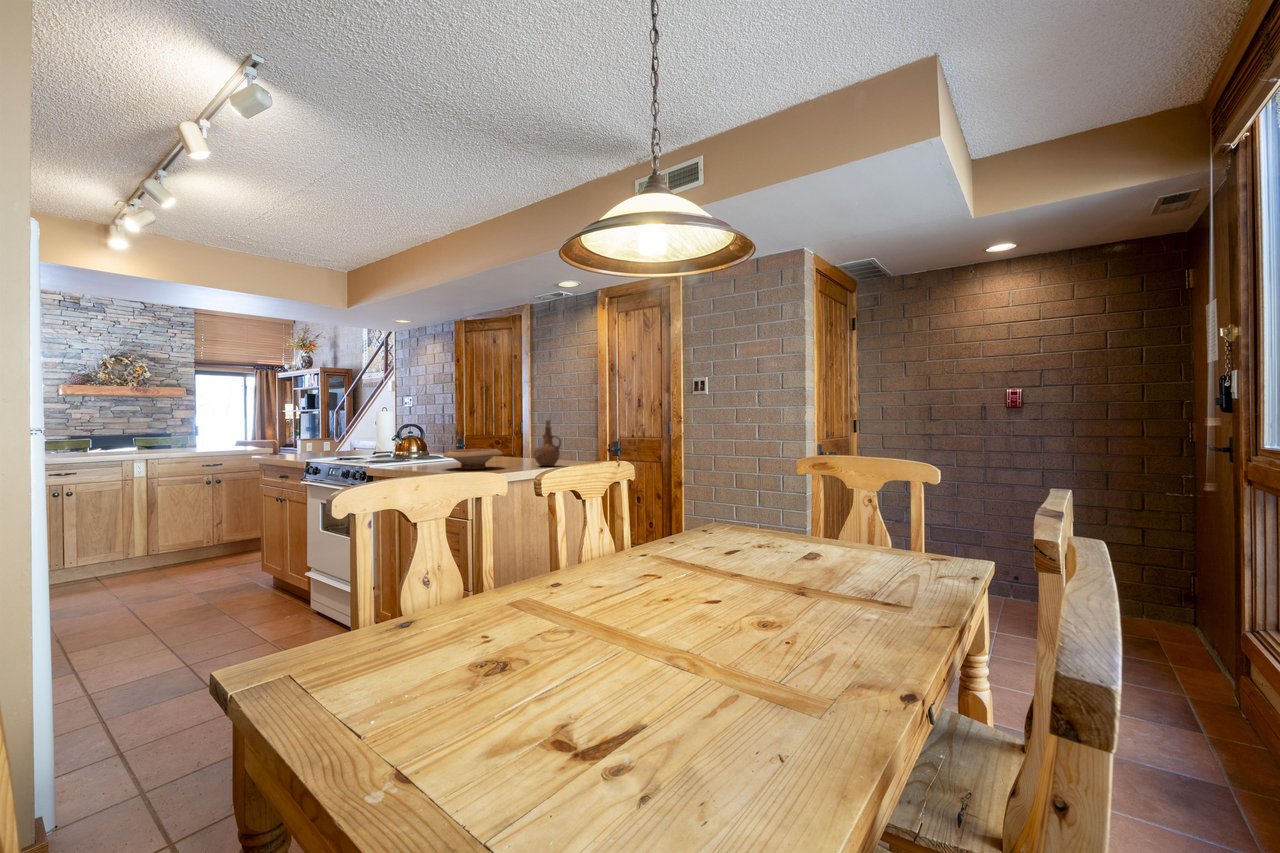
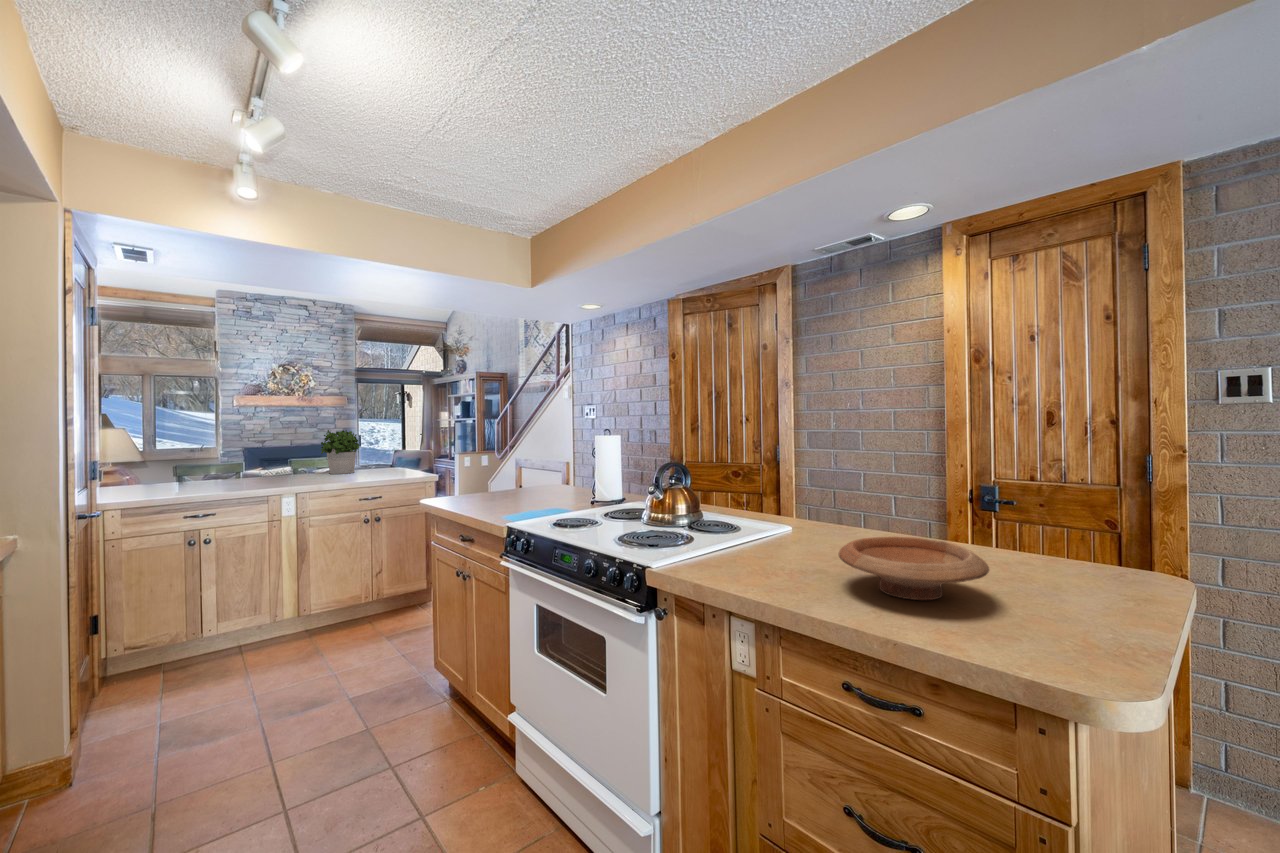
potted plant: none [164,413,201,450] -> present [321,430,359,474]
ceramic pitcher: present [534,420,561,466] -> none [1016,473,1091,583]

